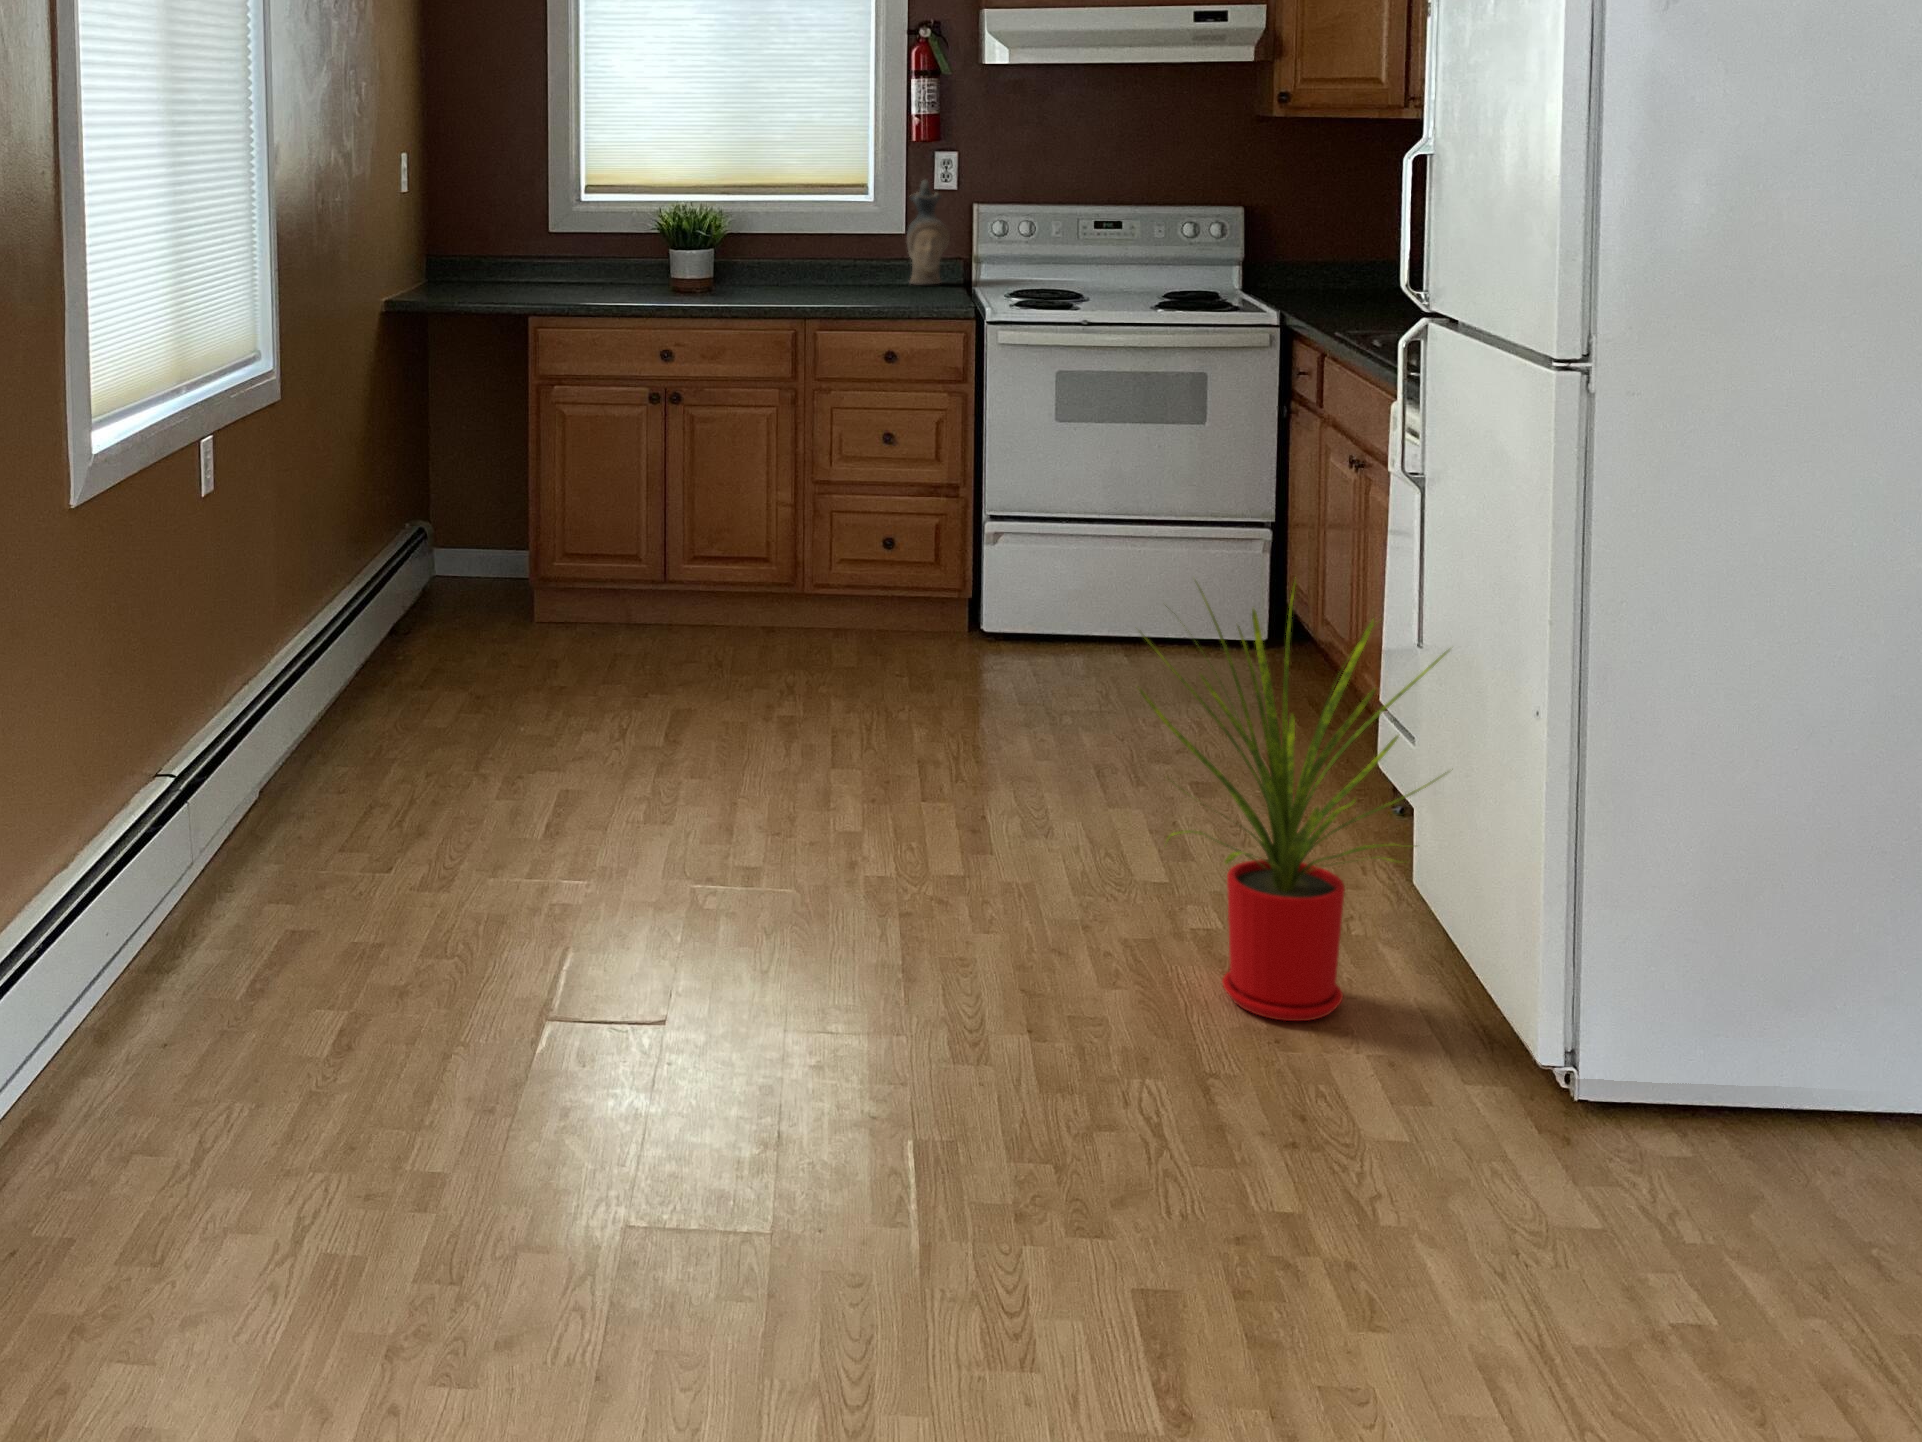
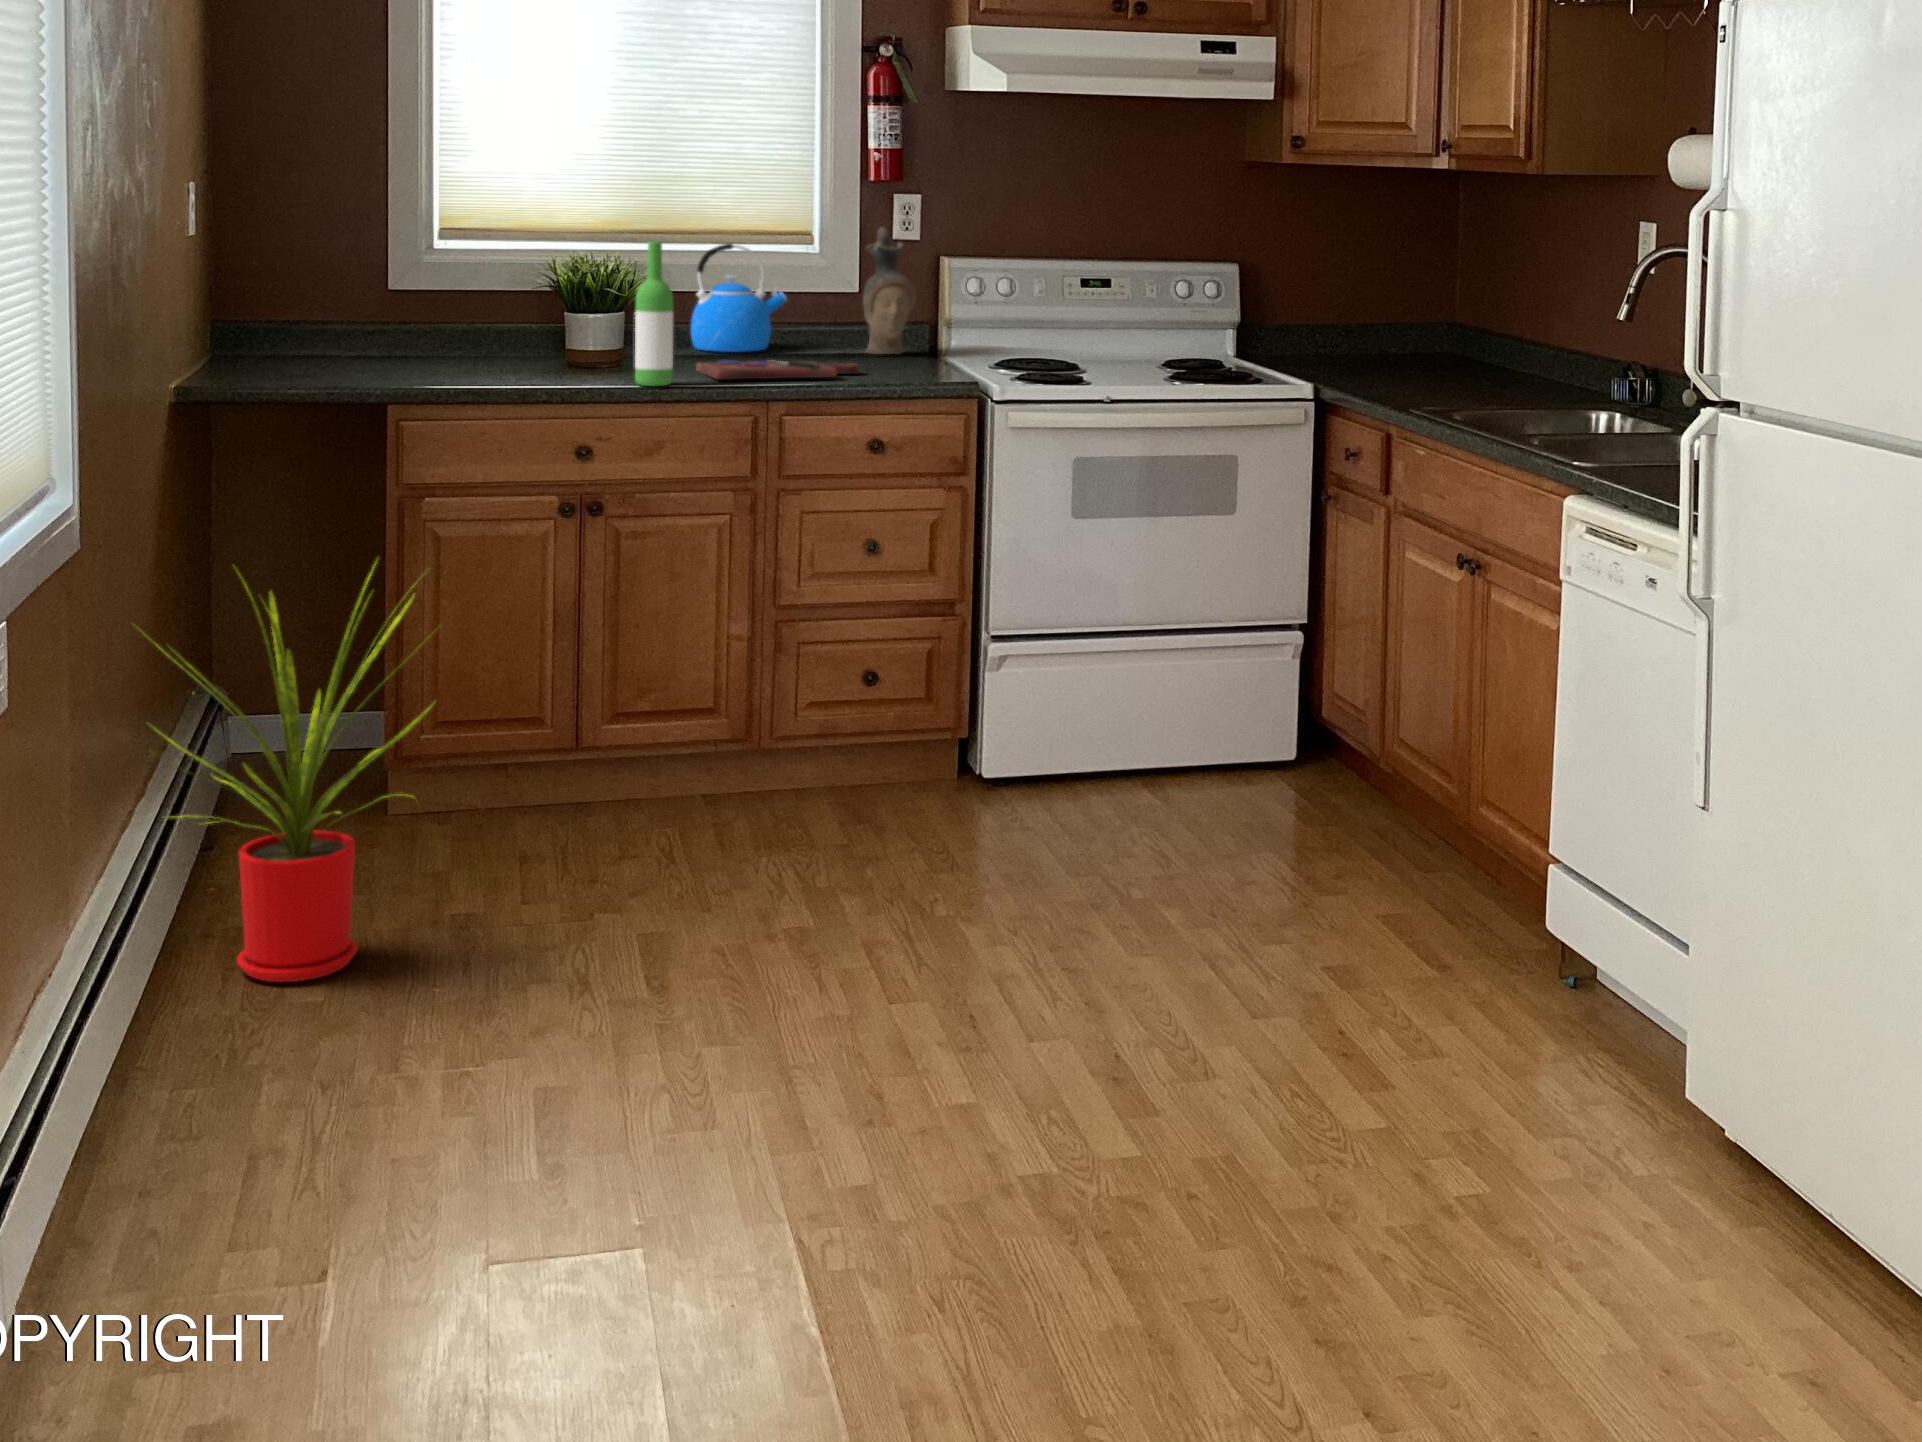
kettle: none [770,194,848,282] -> present [691,243,787,352]
wine bottle: none [704,195,733,308] -> present [635,241,673,386]
cutting board: none [761,289,889,303] -> present [697,360,860,380]
house plant: present [1138,582,1449,1021] -> present [132,561,437,982]

